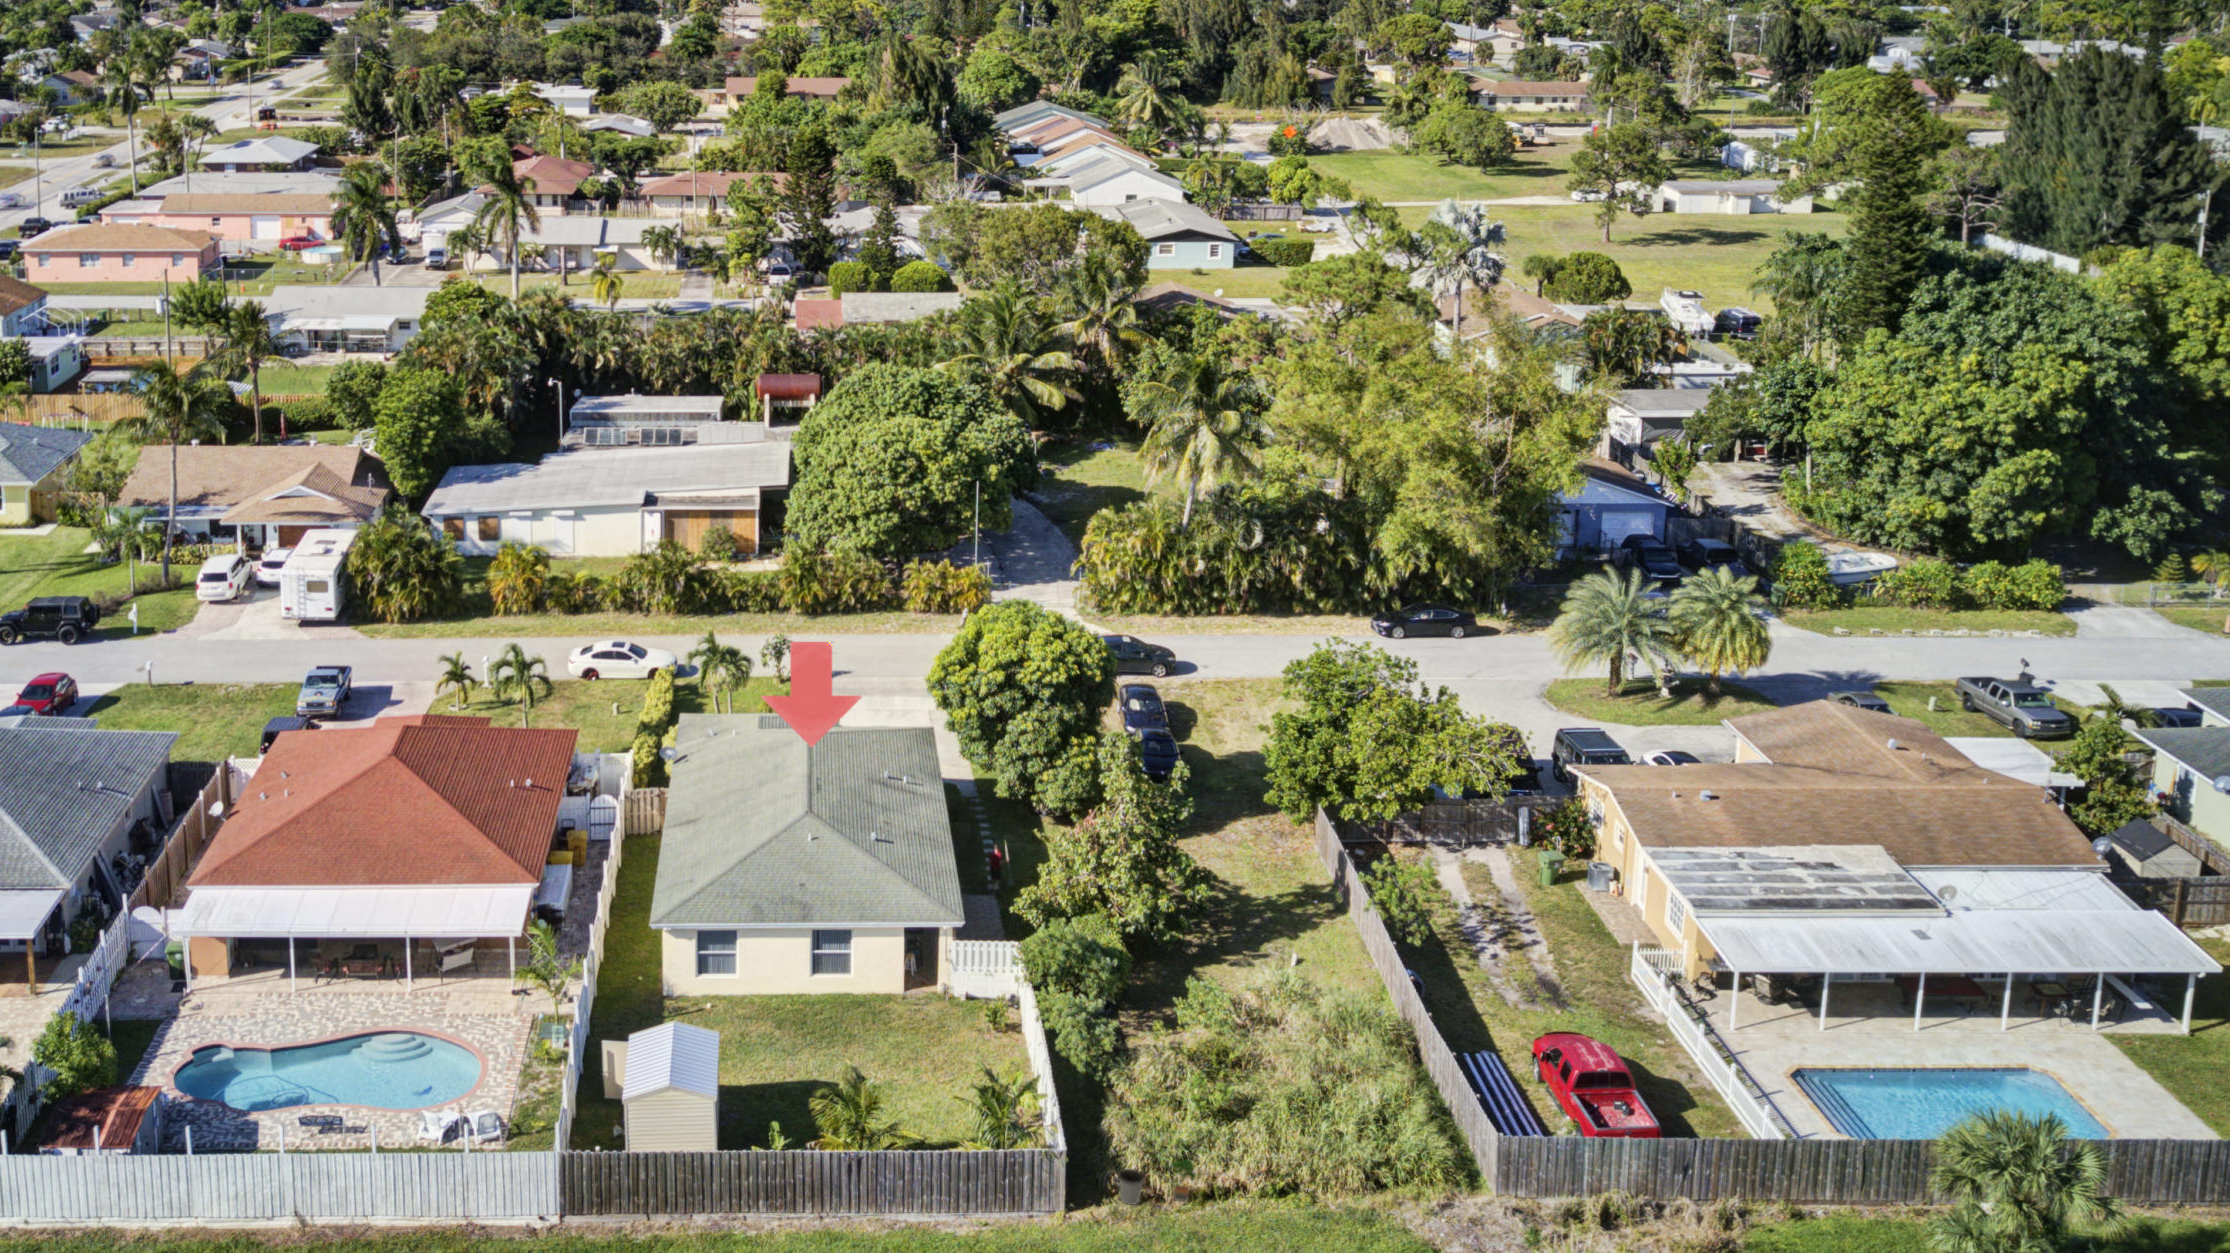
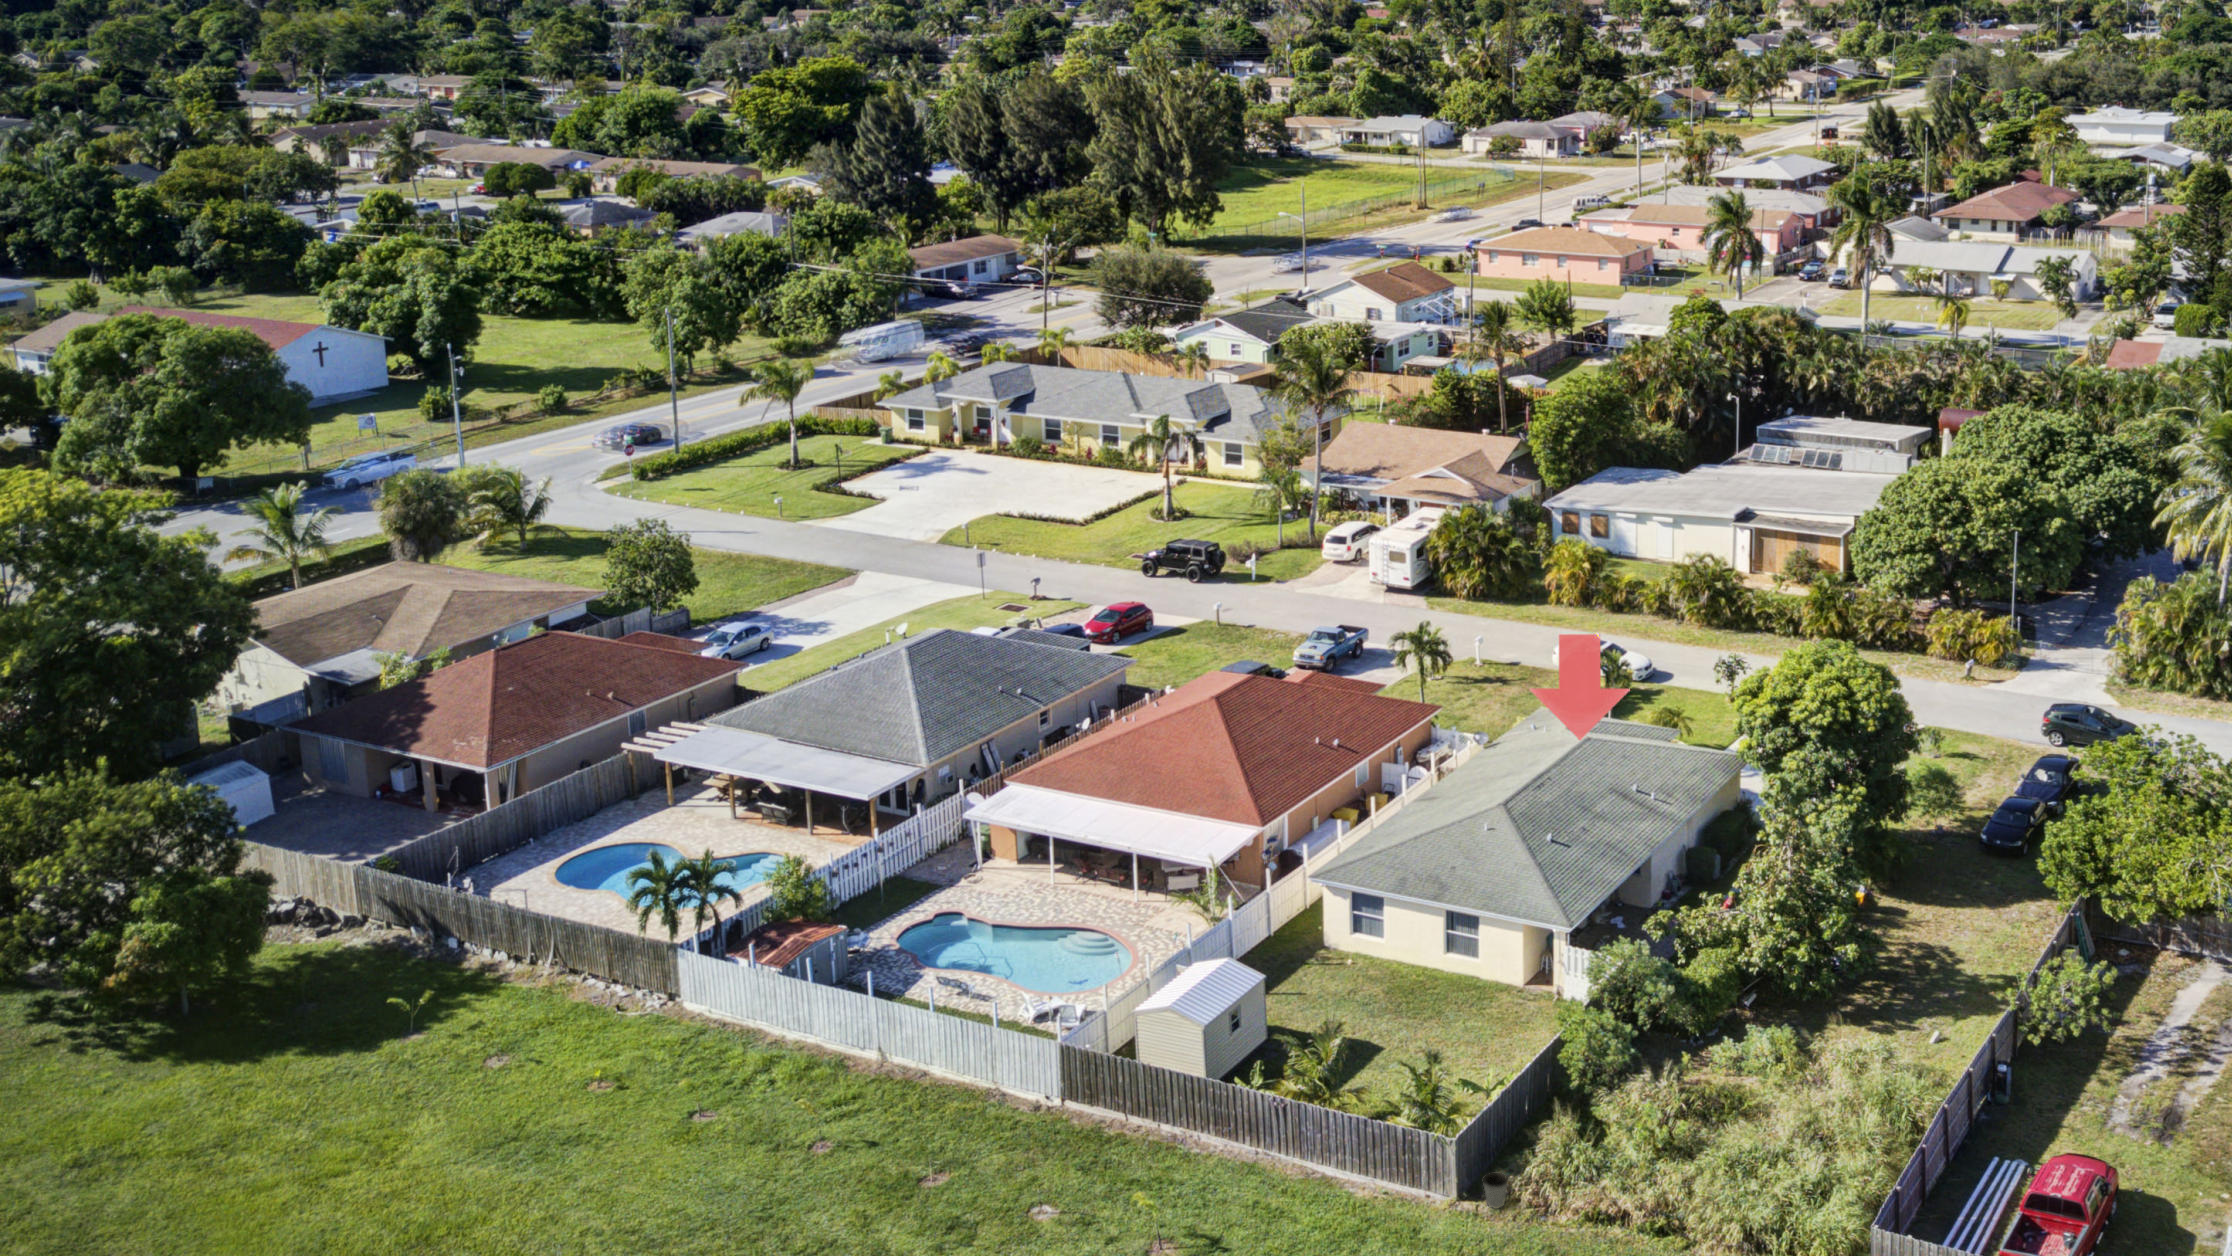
potted tree: present [1171,1160,1196,1202] -> none [1534,1176,1559,1220]

